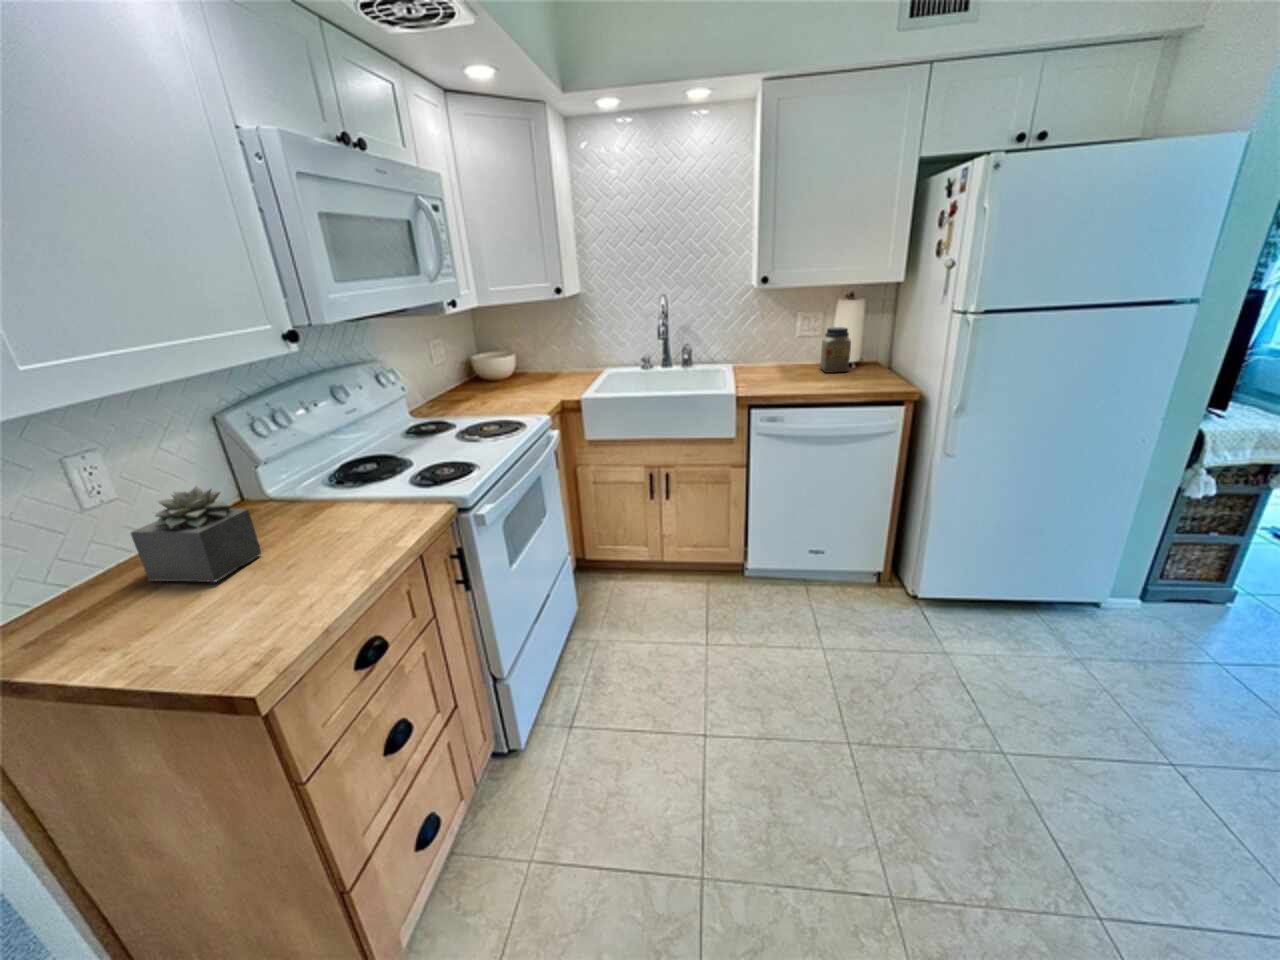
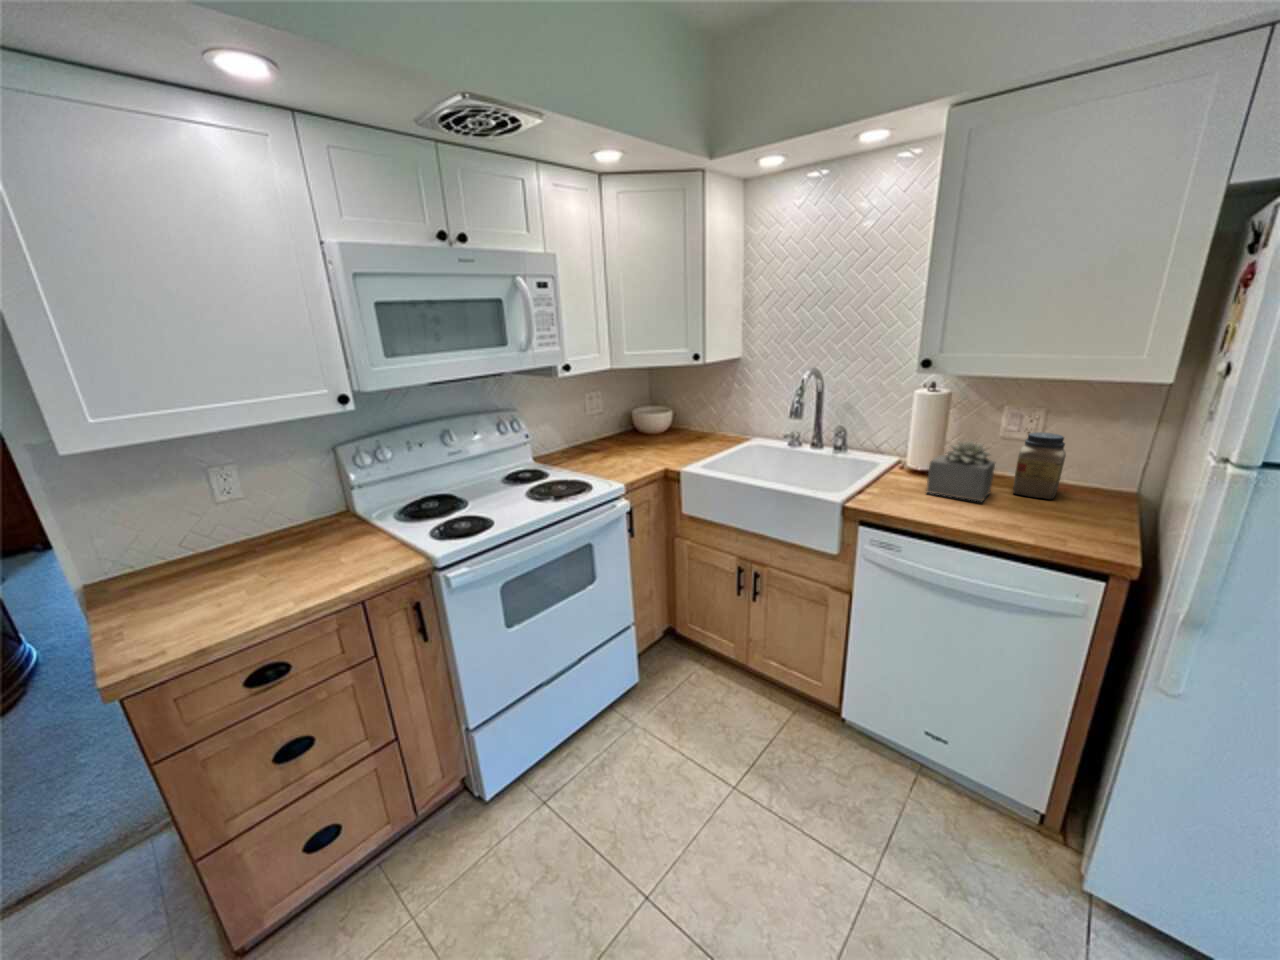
succulent plant: present [131,486,261,582] -> present [927,441,995,501]

